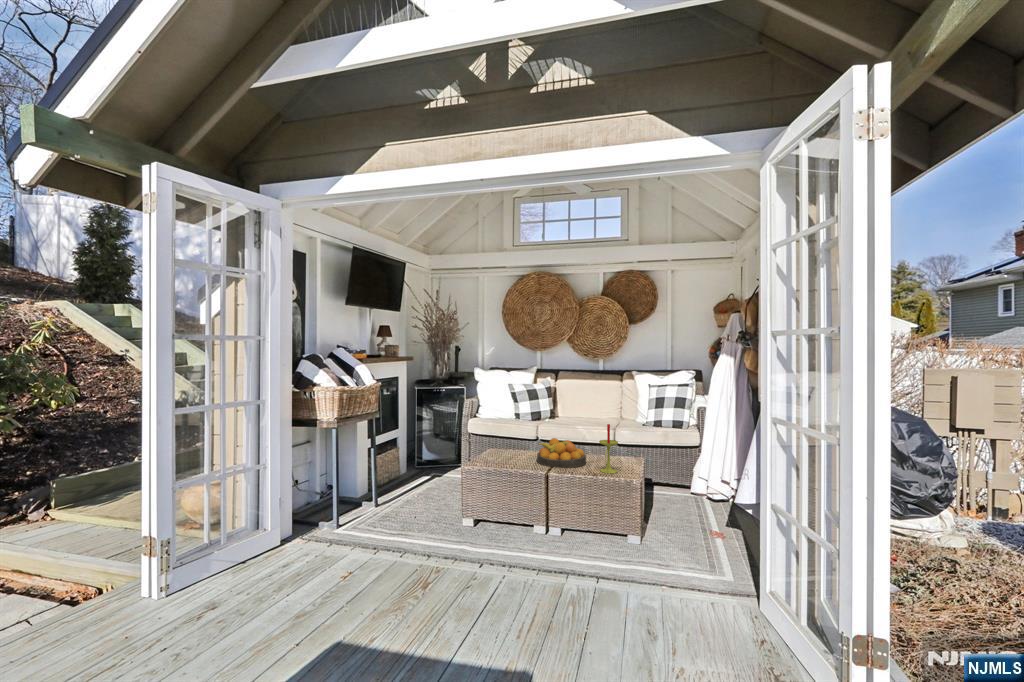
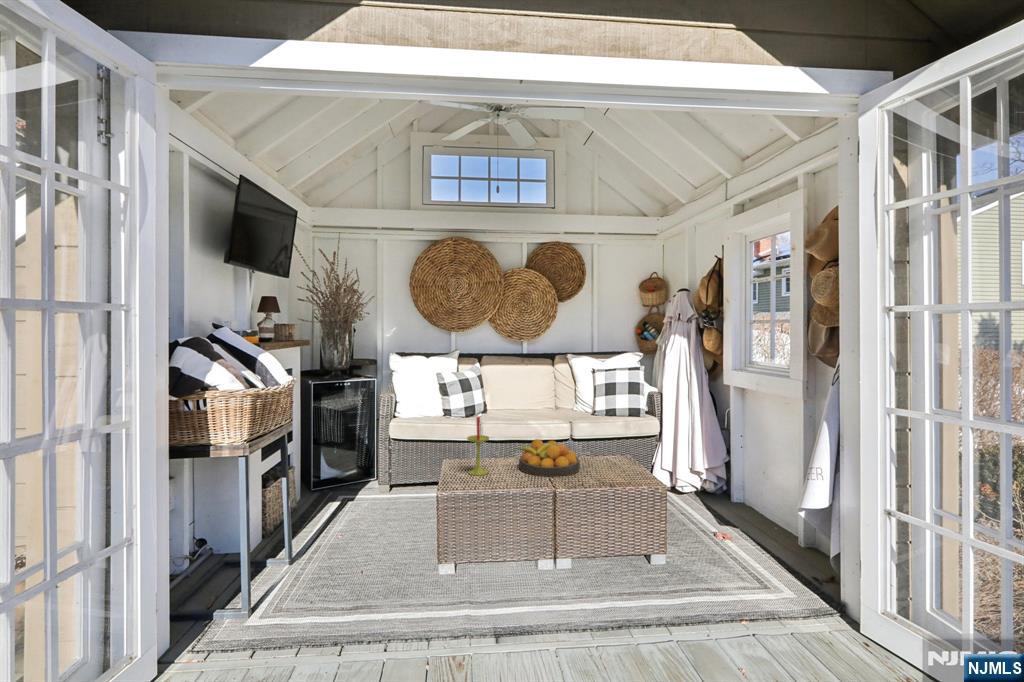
candle: present [599,424,618,473] -> present [467,417,489,476]

